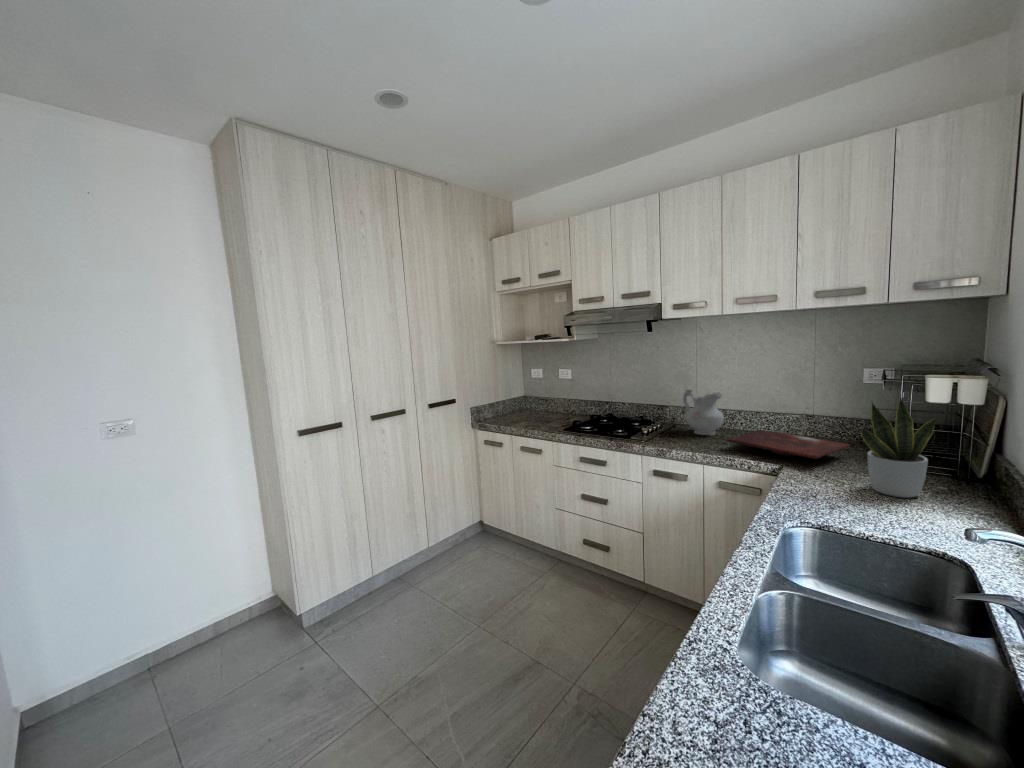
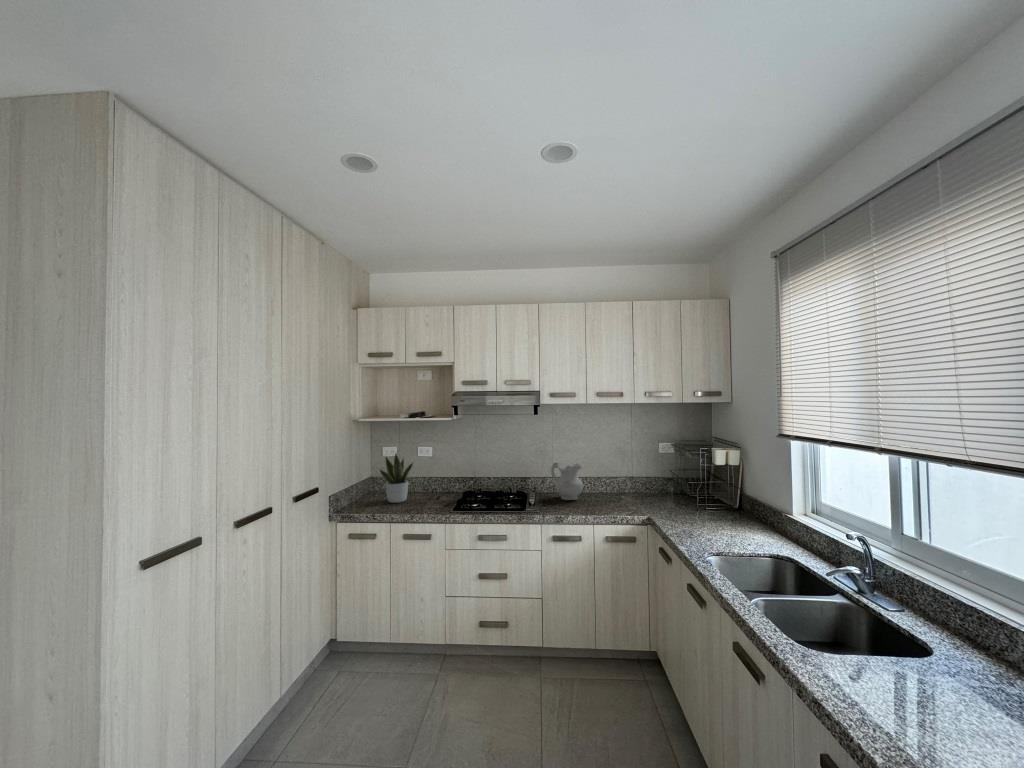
potted plant: present [861,397,937,498] -> present [380,453,413,503]
cutting board: present [726,430,850,459] -> none [601,491,669,508]

